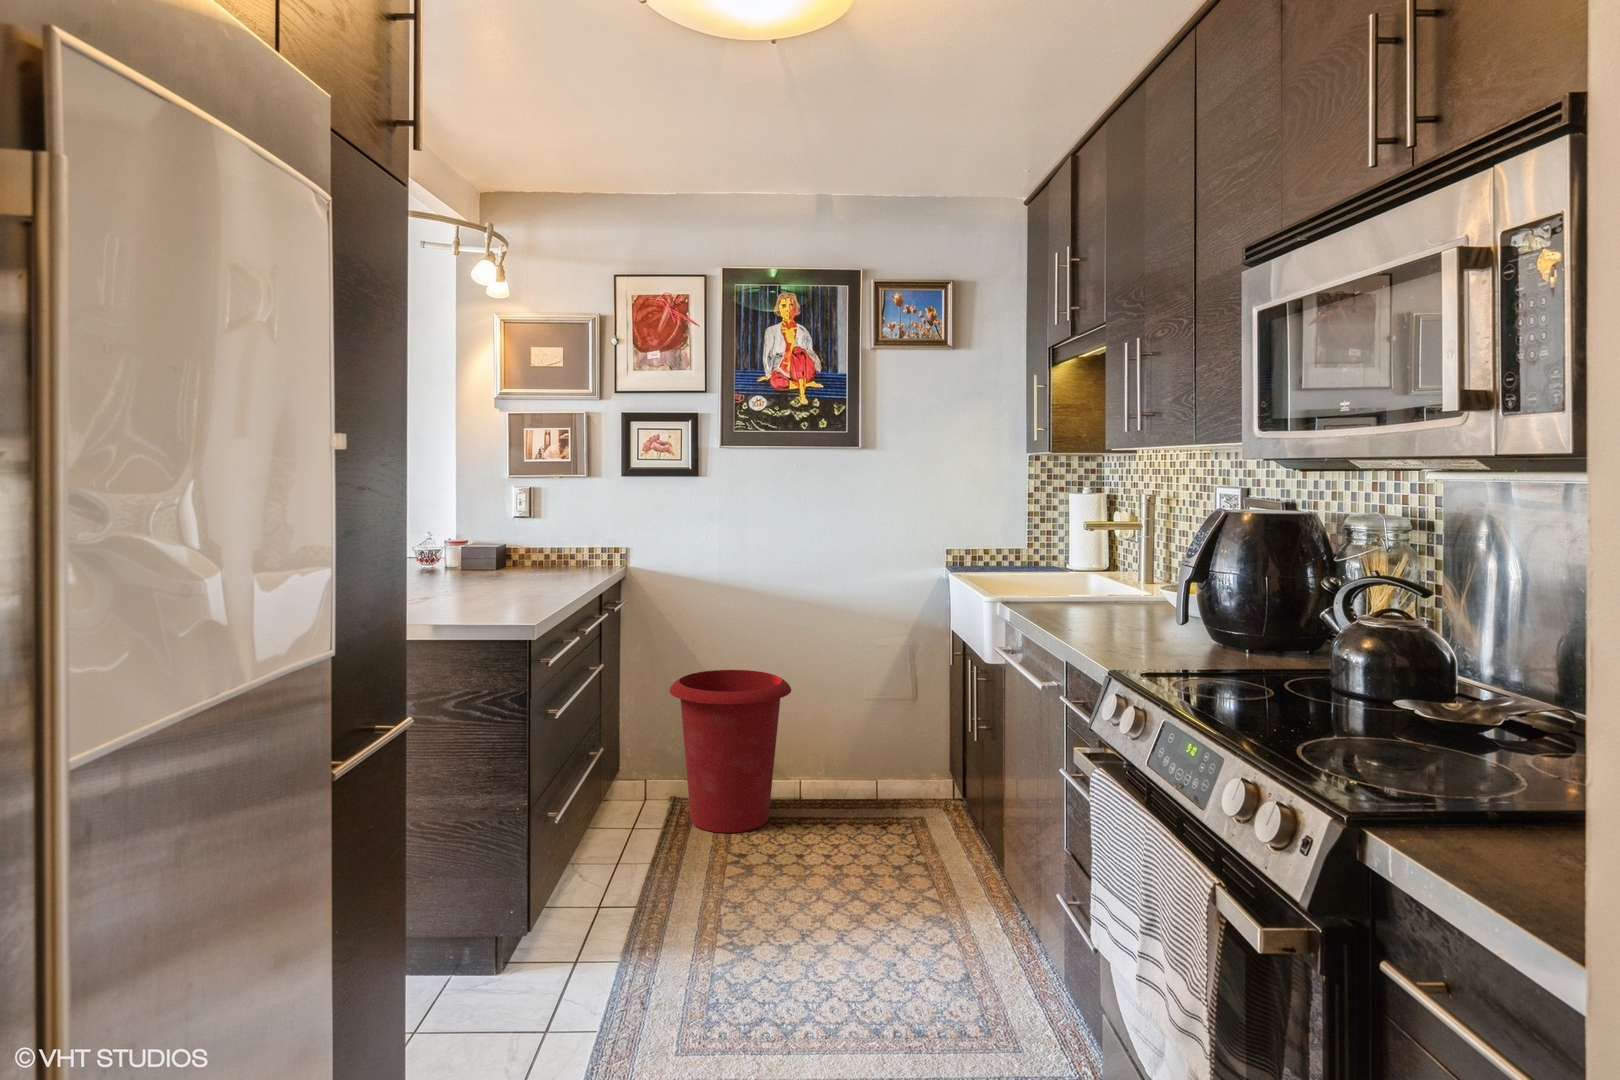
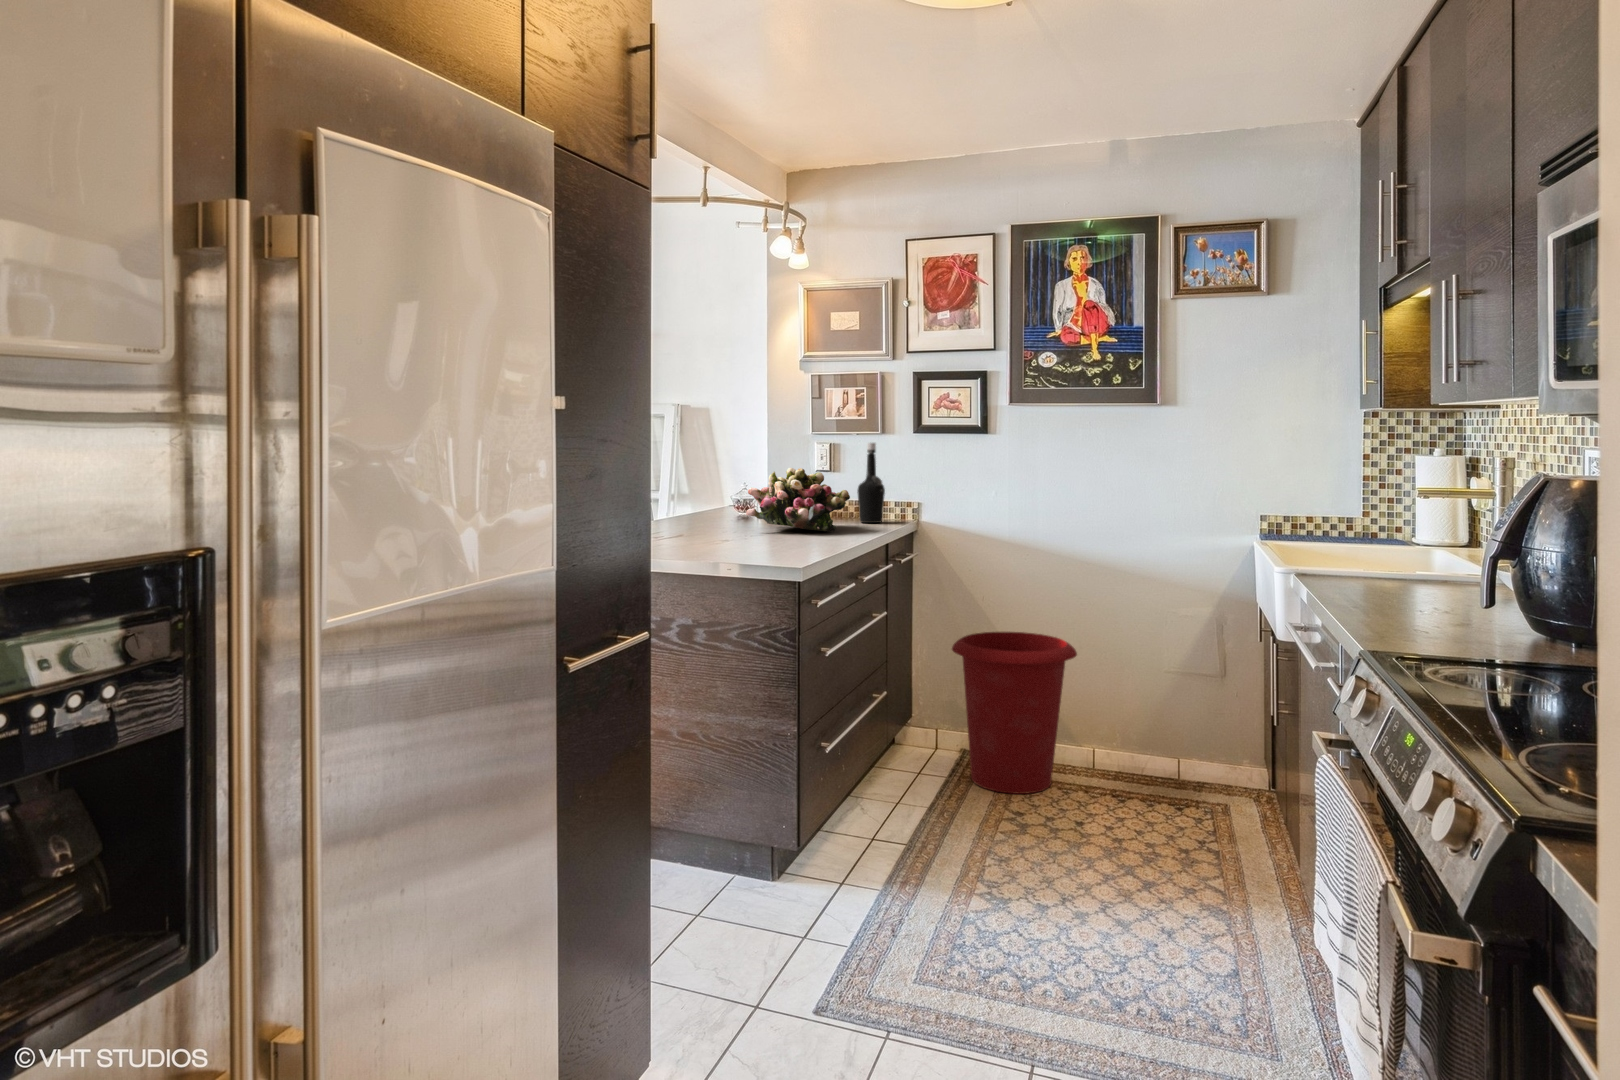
bottle: none [565,481,594,565] -> present [857,443,885,523]
flower arrangement: none [448,509,562,577] -> present [746,468,850,531]

